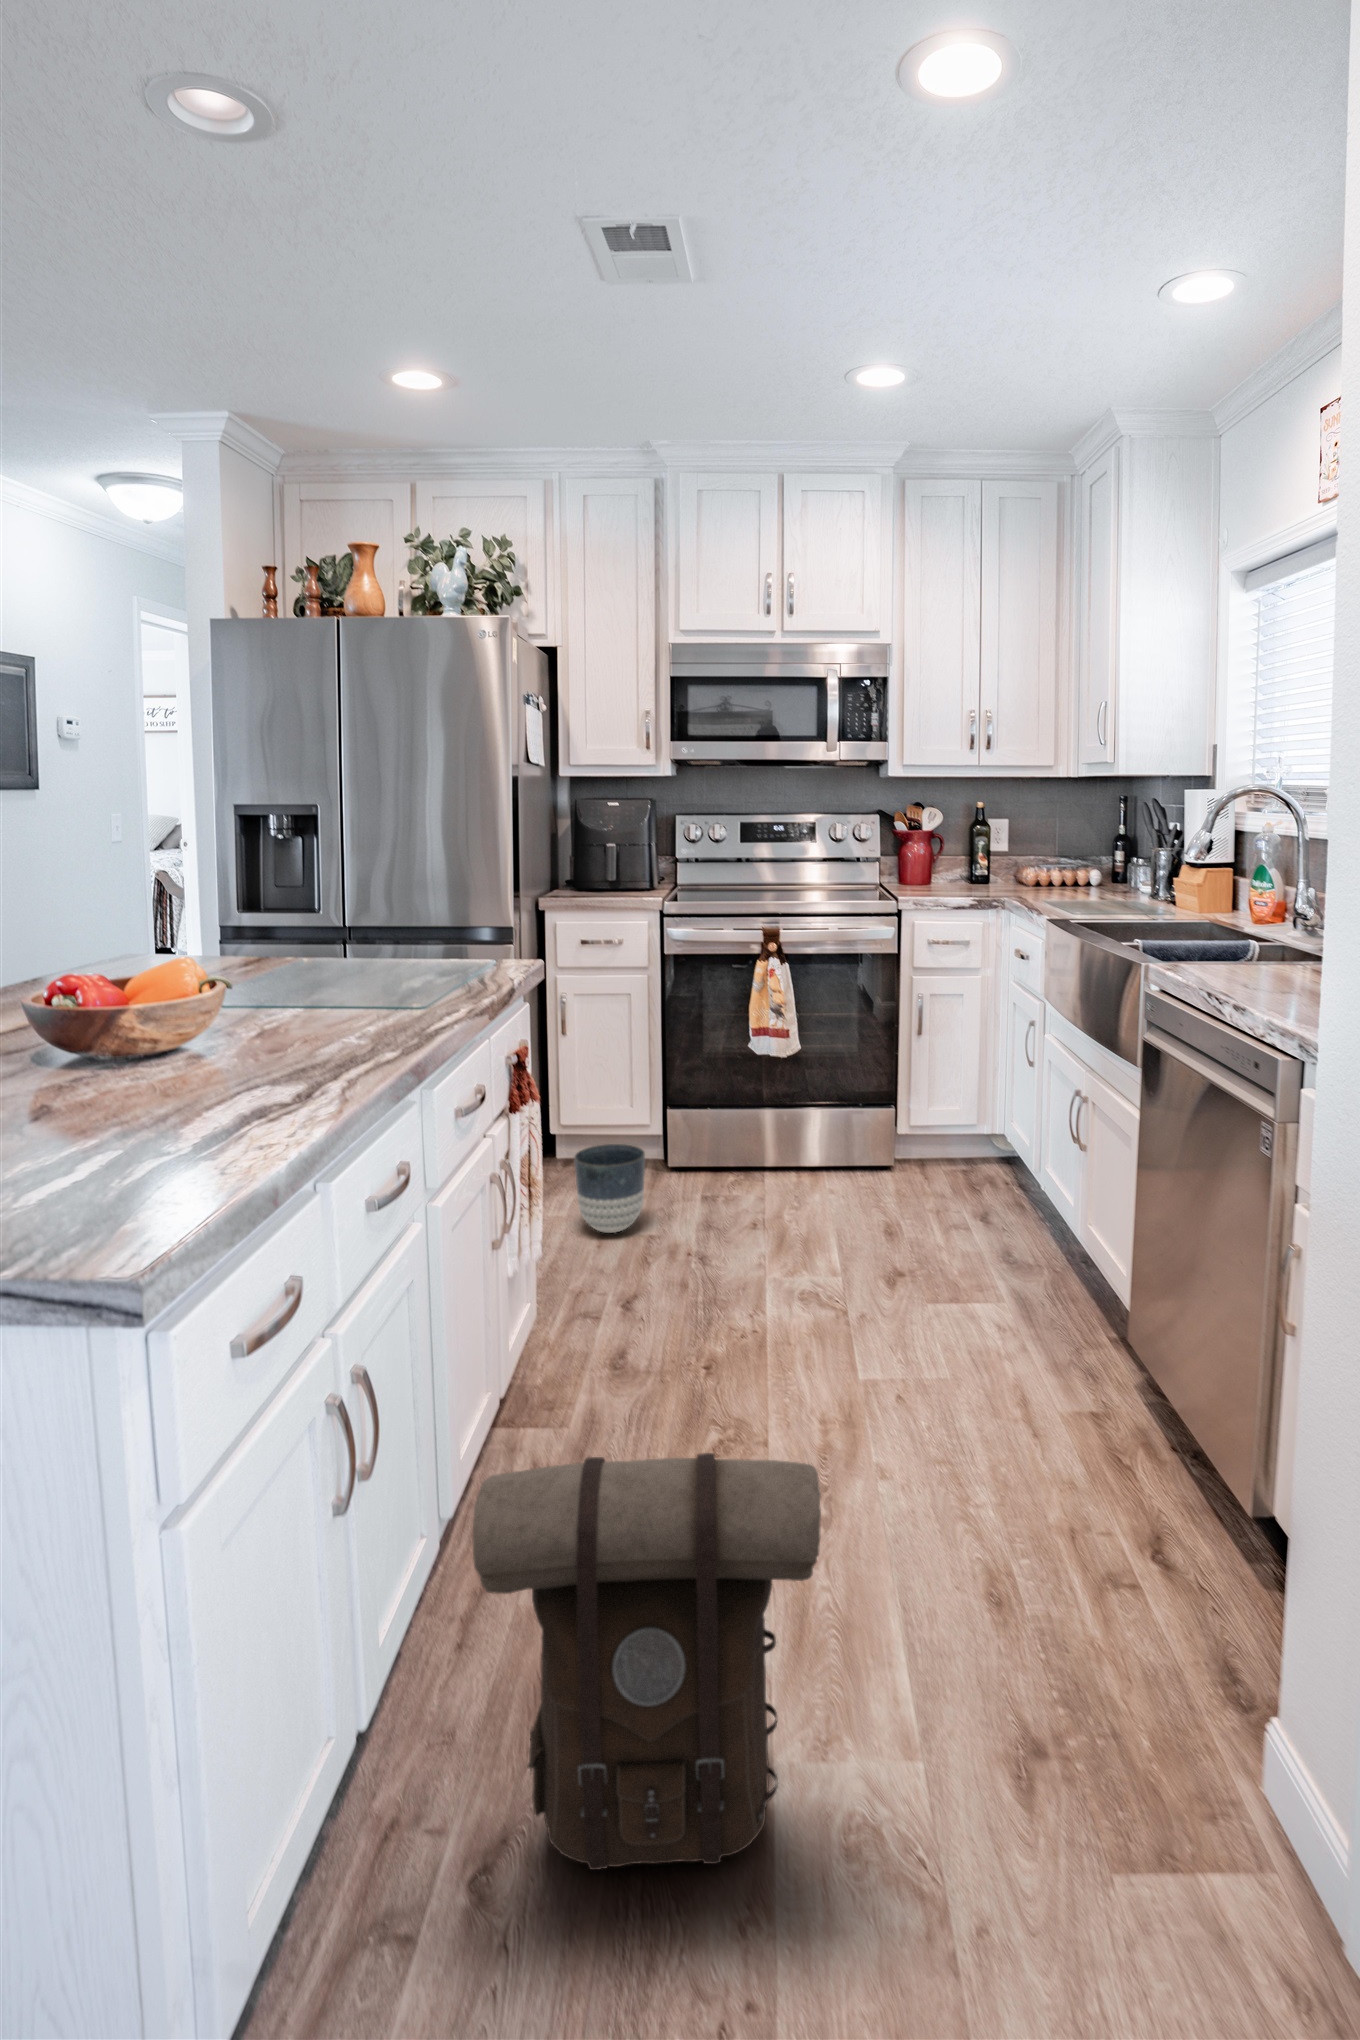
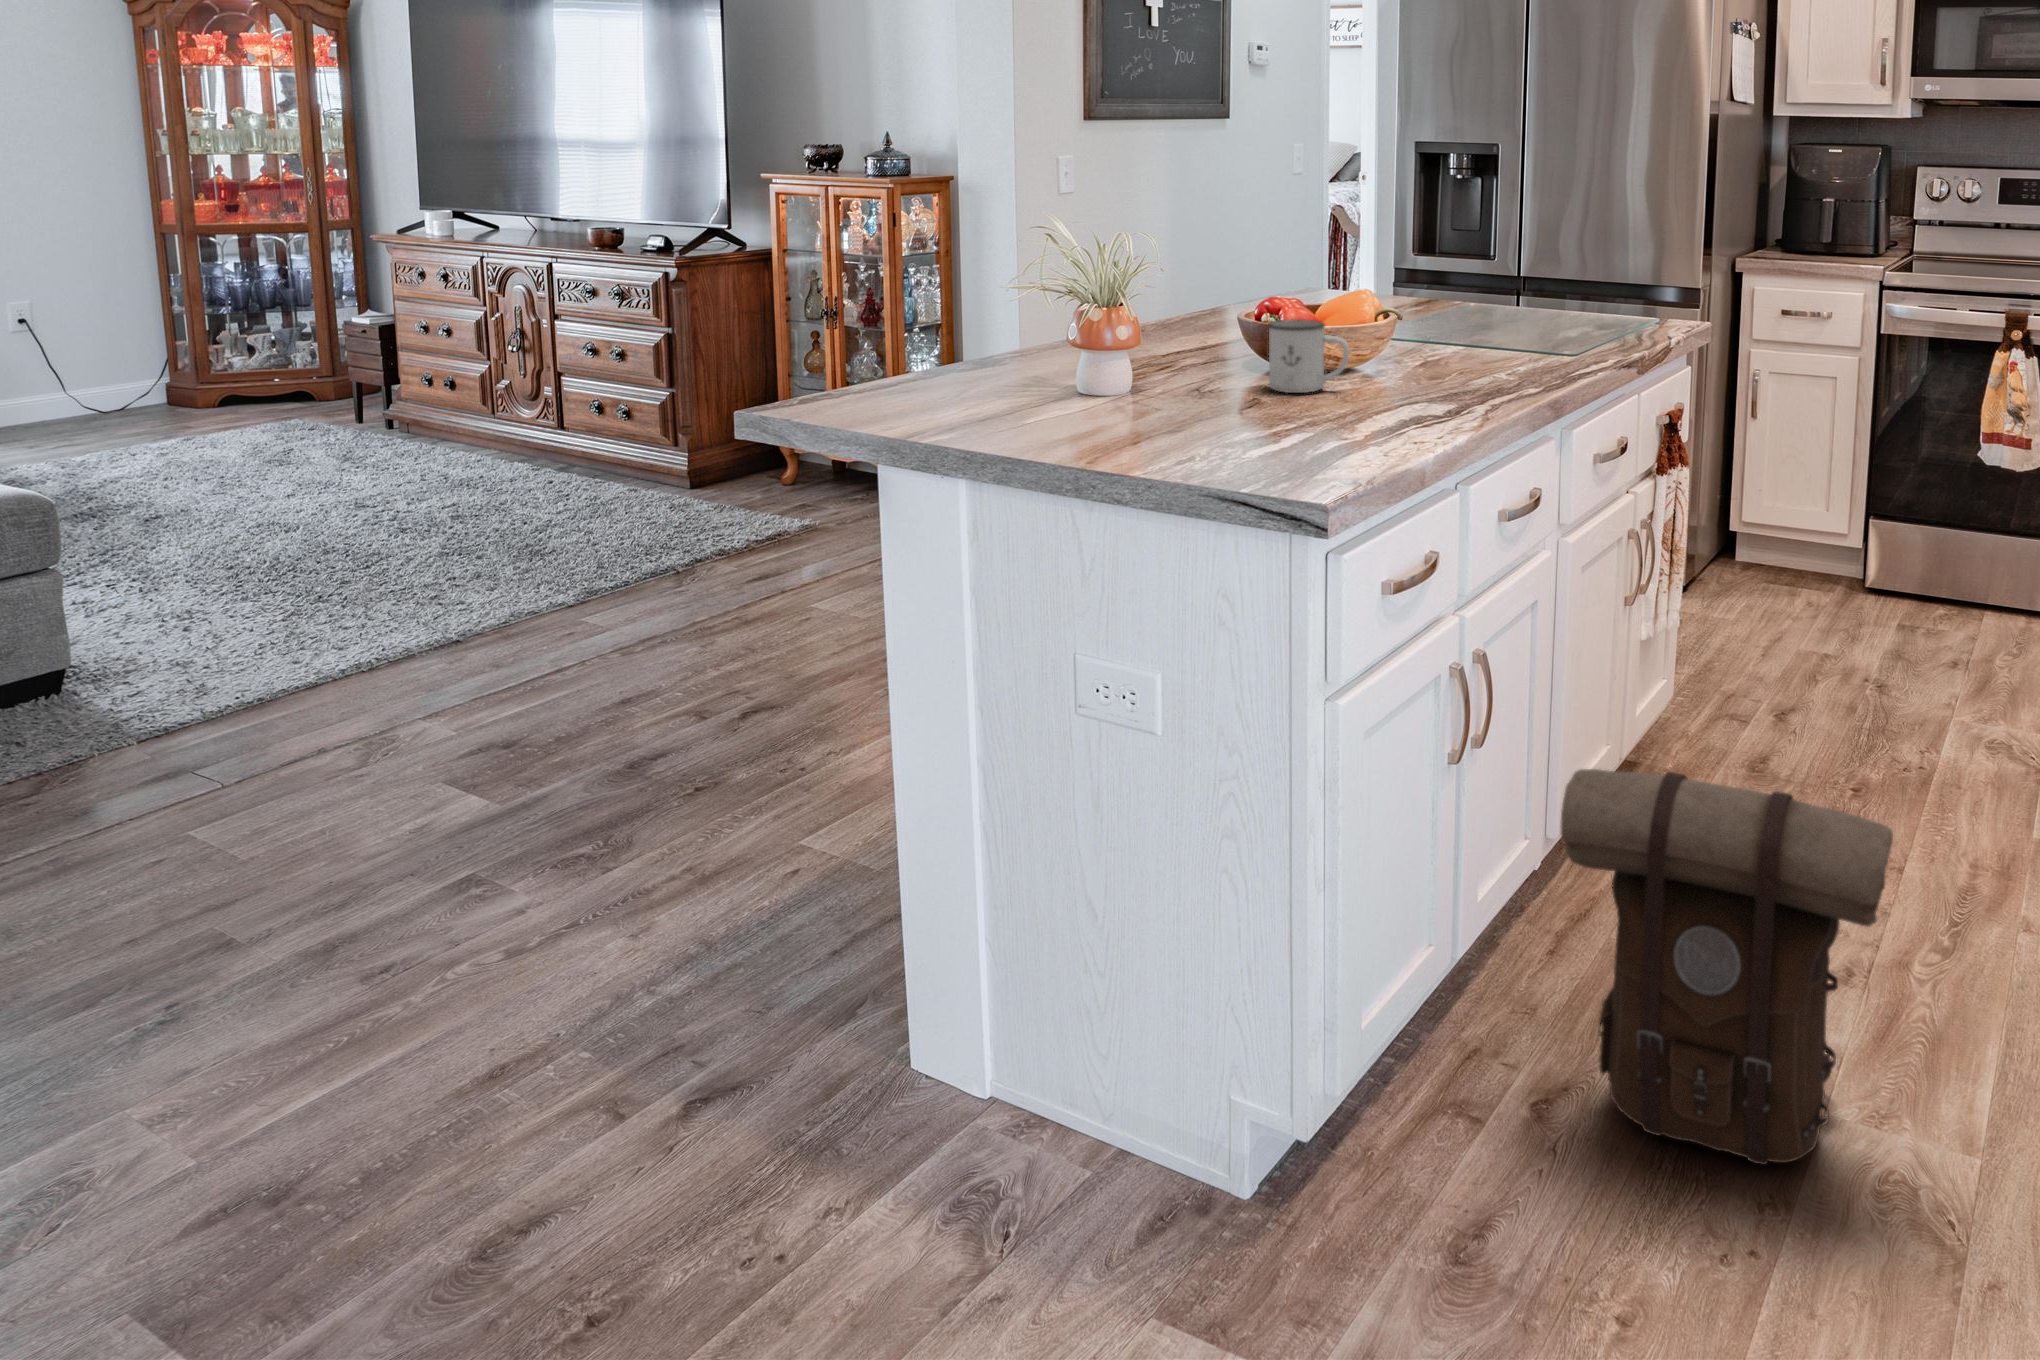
mug: none [59,1002,170,1093] -> present [1268,319,1349,393]
planter: present [574,1144,645,1233] -> none [1742,542,1825,641]

